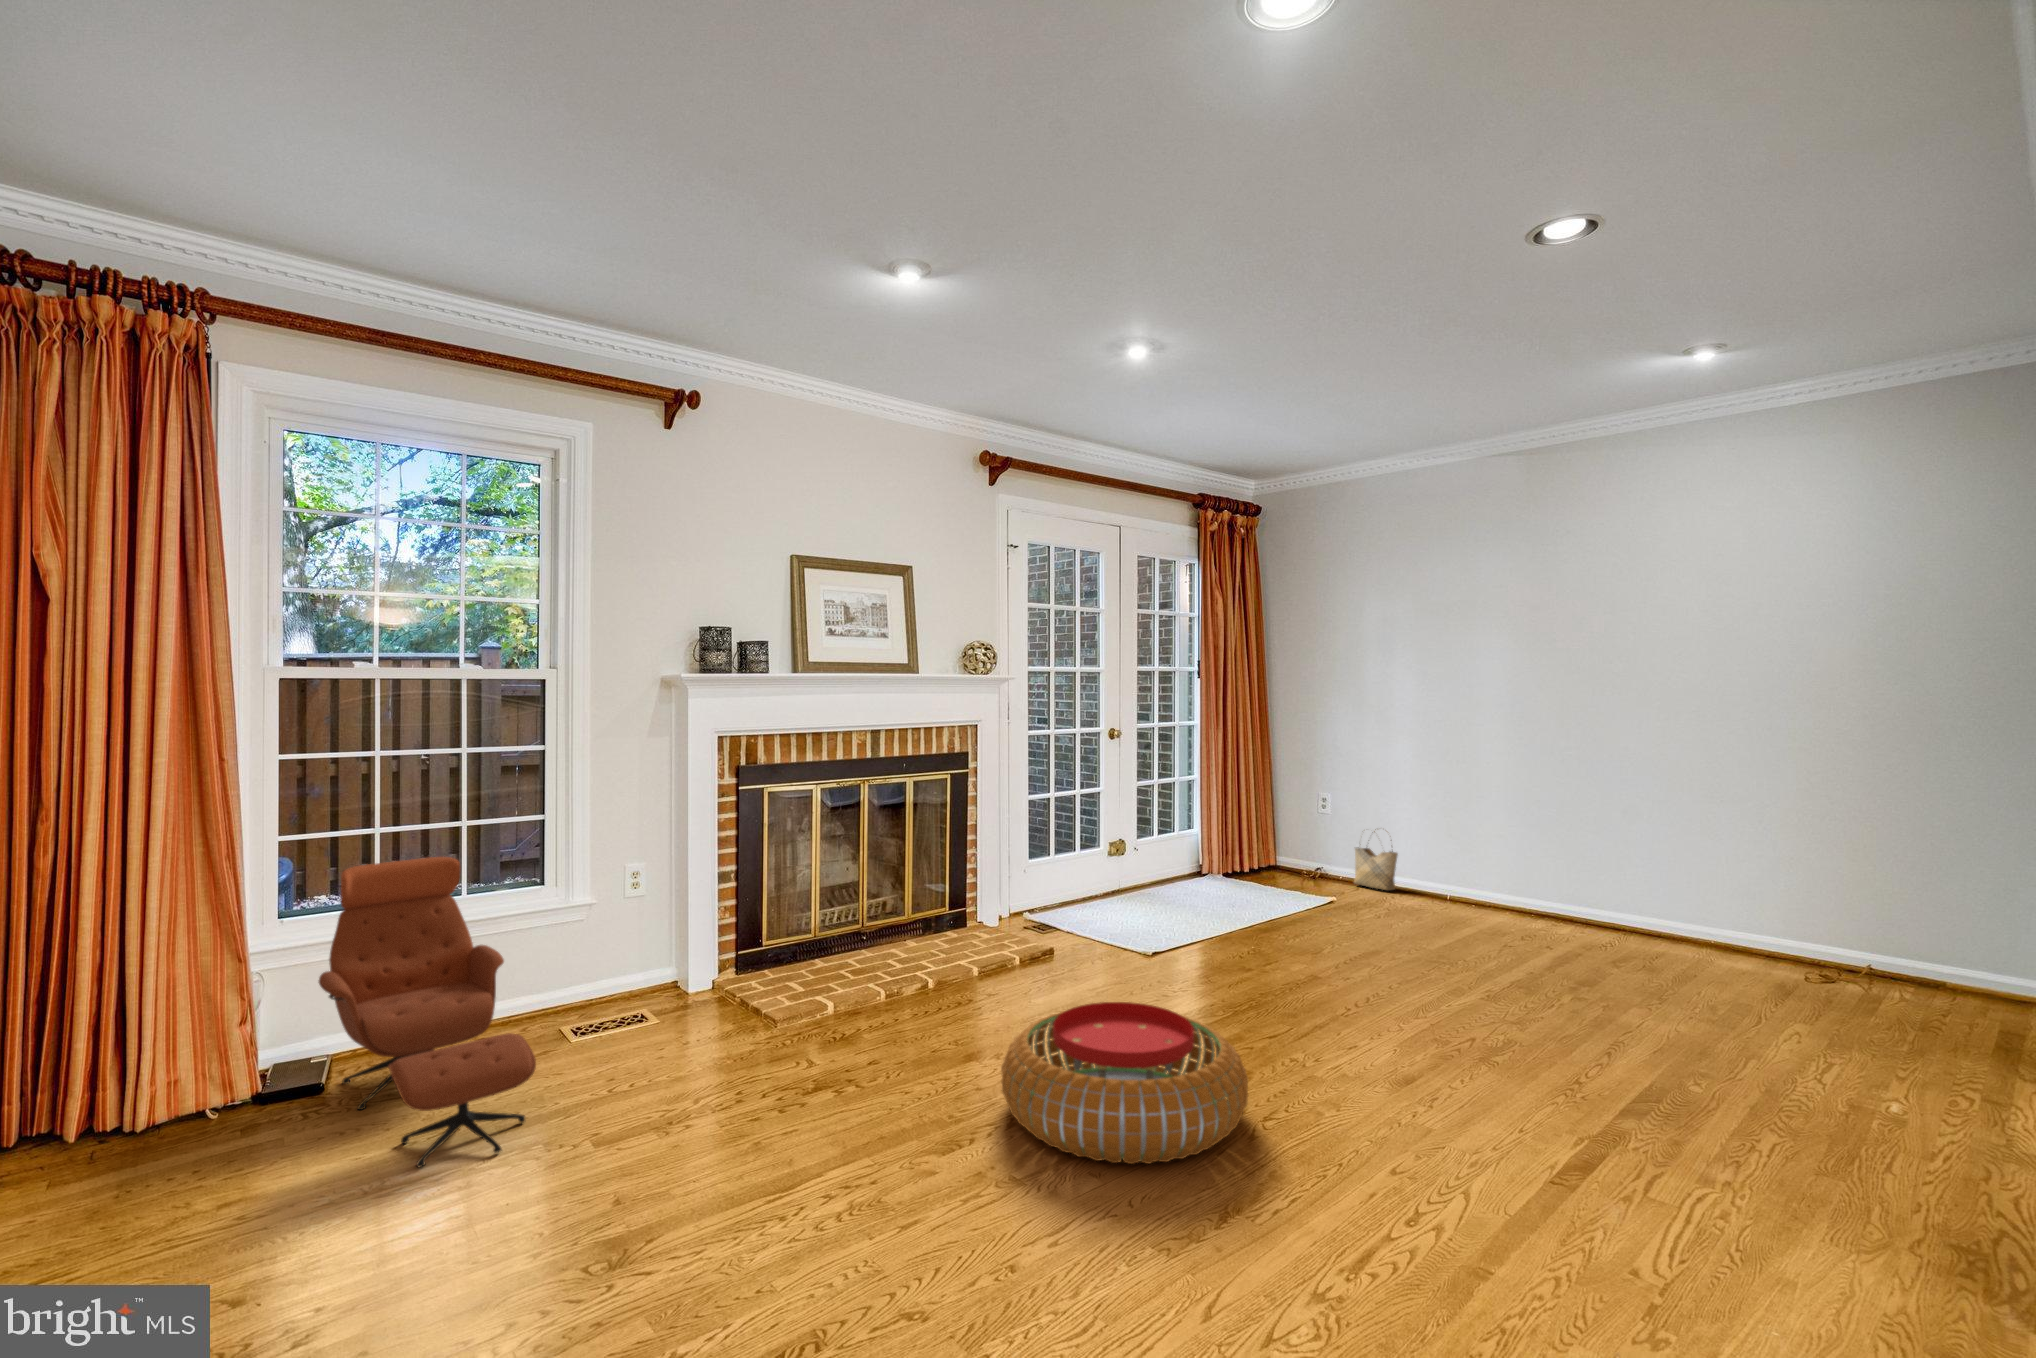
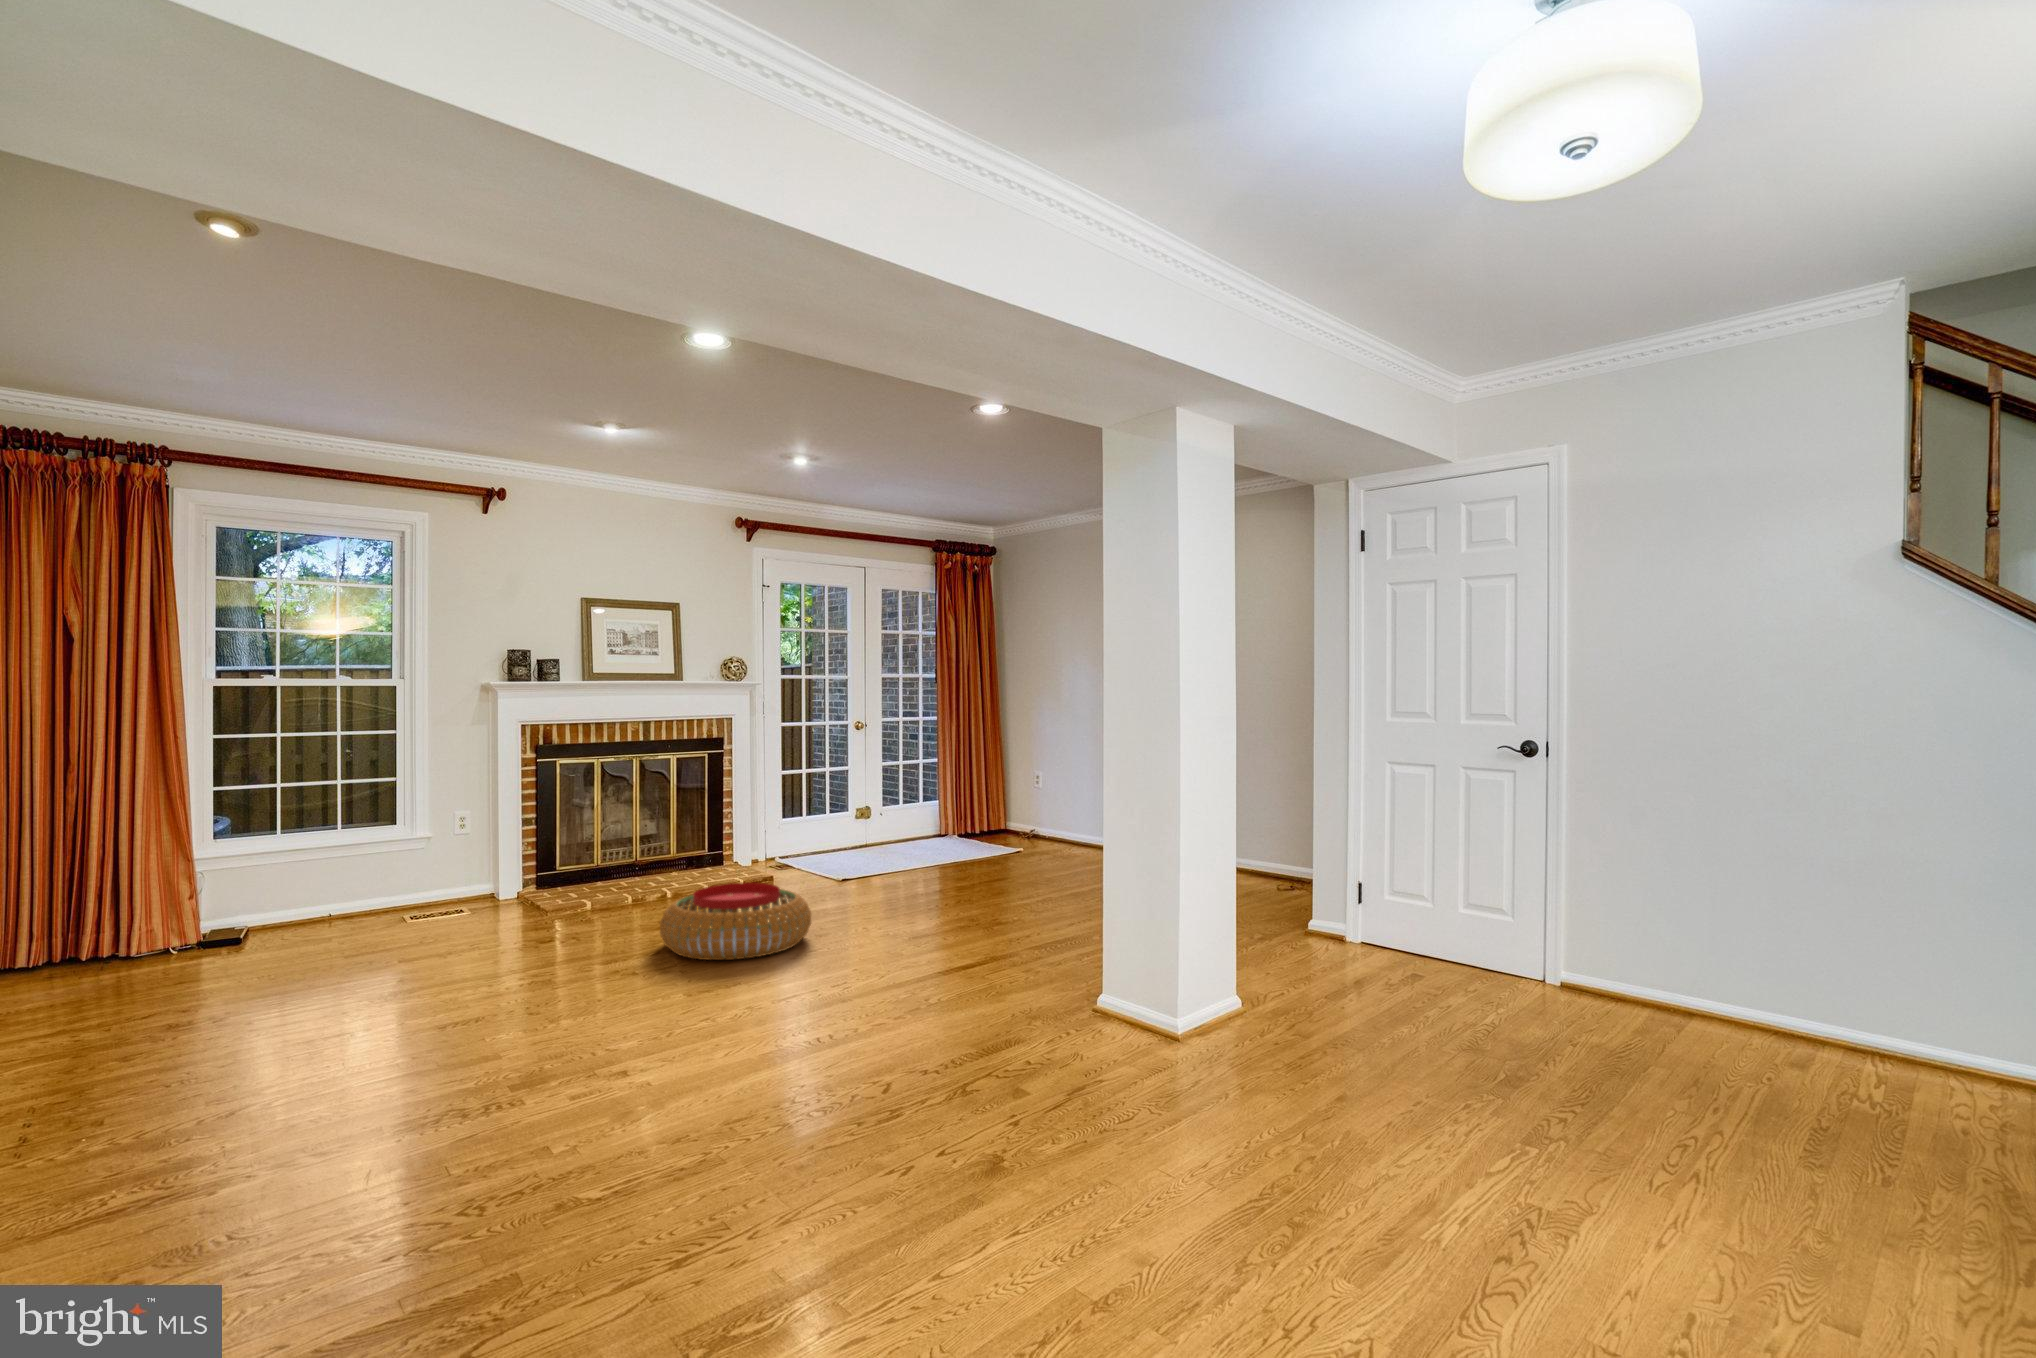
woven basket: present [1354,830,1398,890] -> none [1046,795,1075,841]
lounge chair: present [319,857,536,1167] -> none [238,802,373,968]

